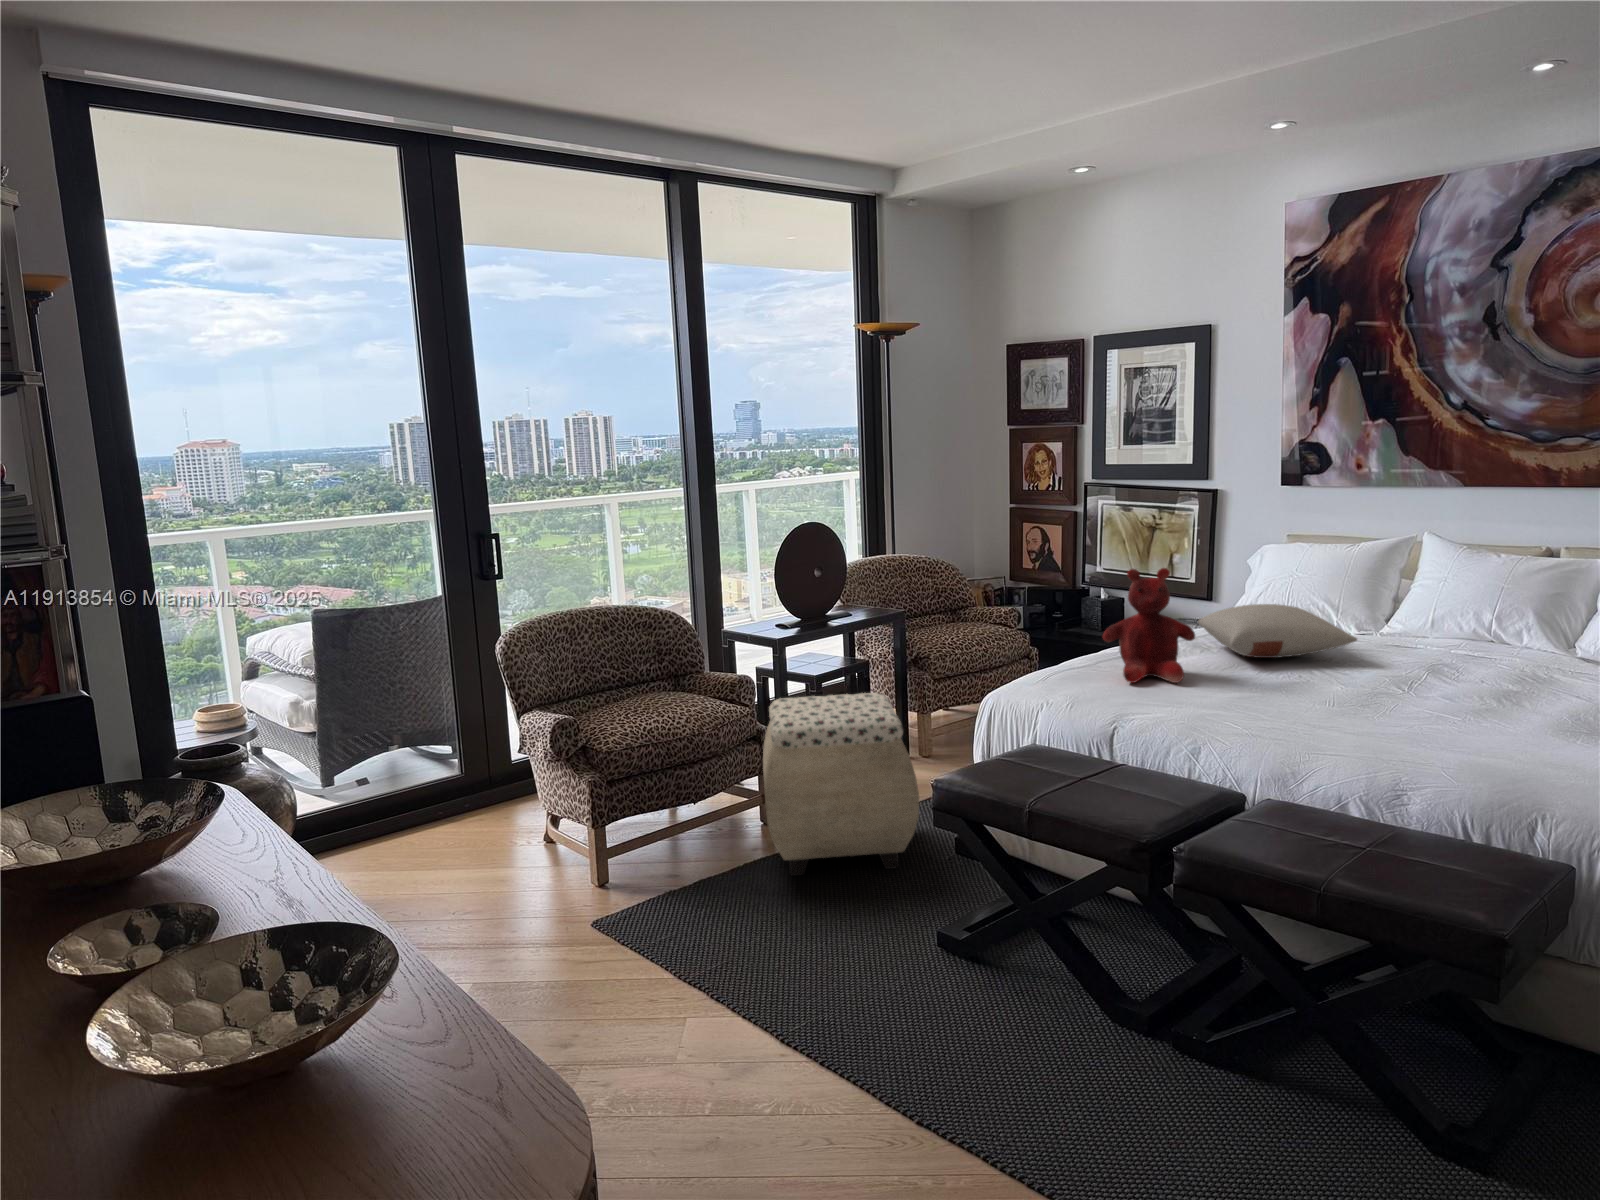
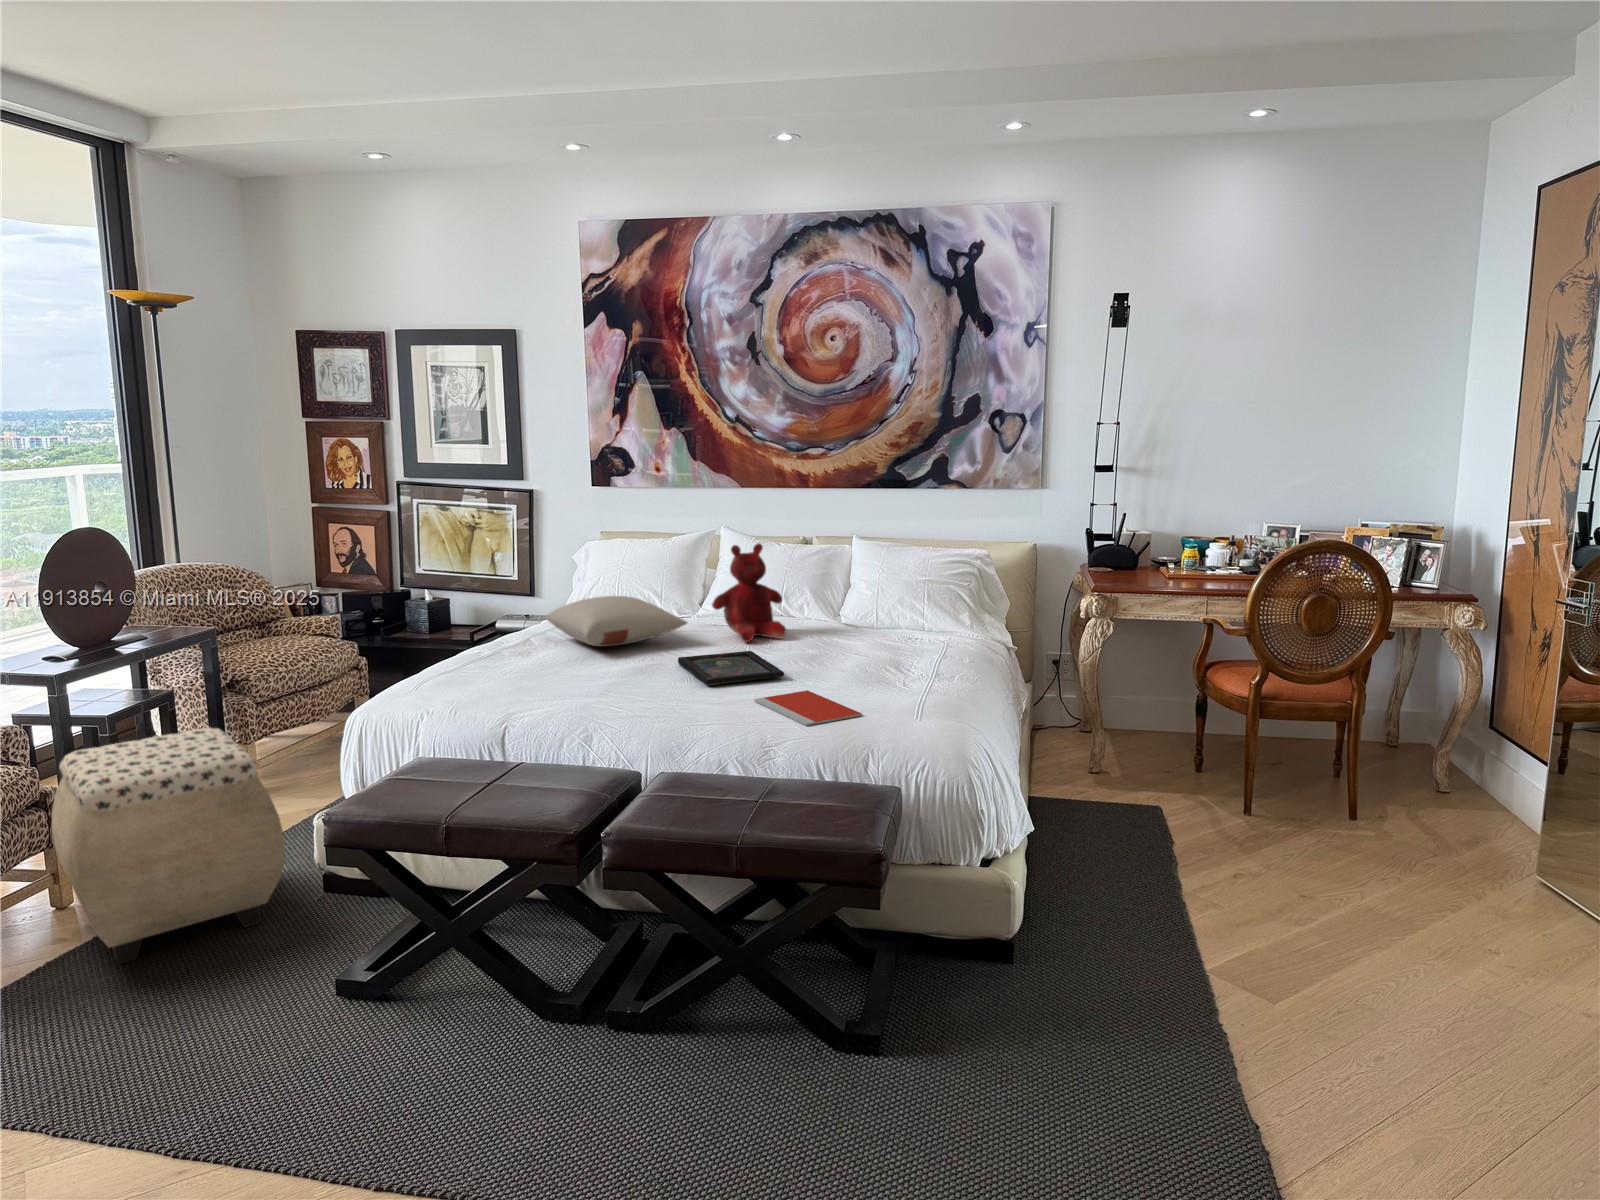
teddy bear: present [1103,568,1195,683] -> present [712,543,786,642]
tray: none [1334,677,1463,712] -> present [678,651,784,685]
notebook: none [1410,732,1554,772] -> present [754,690,862,726]

